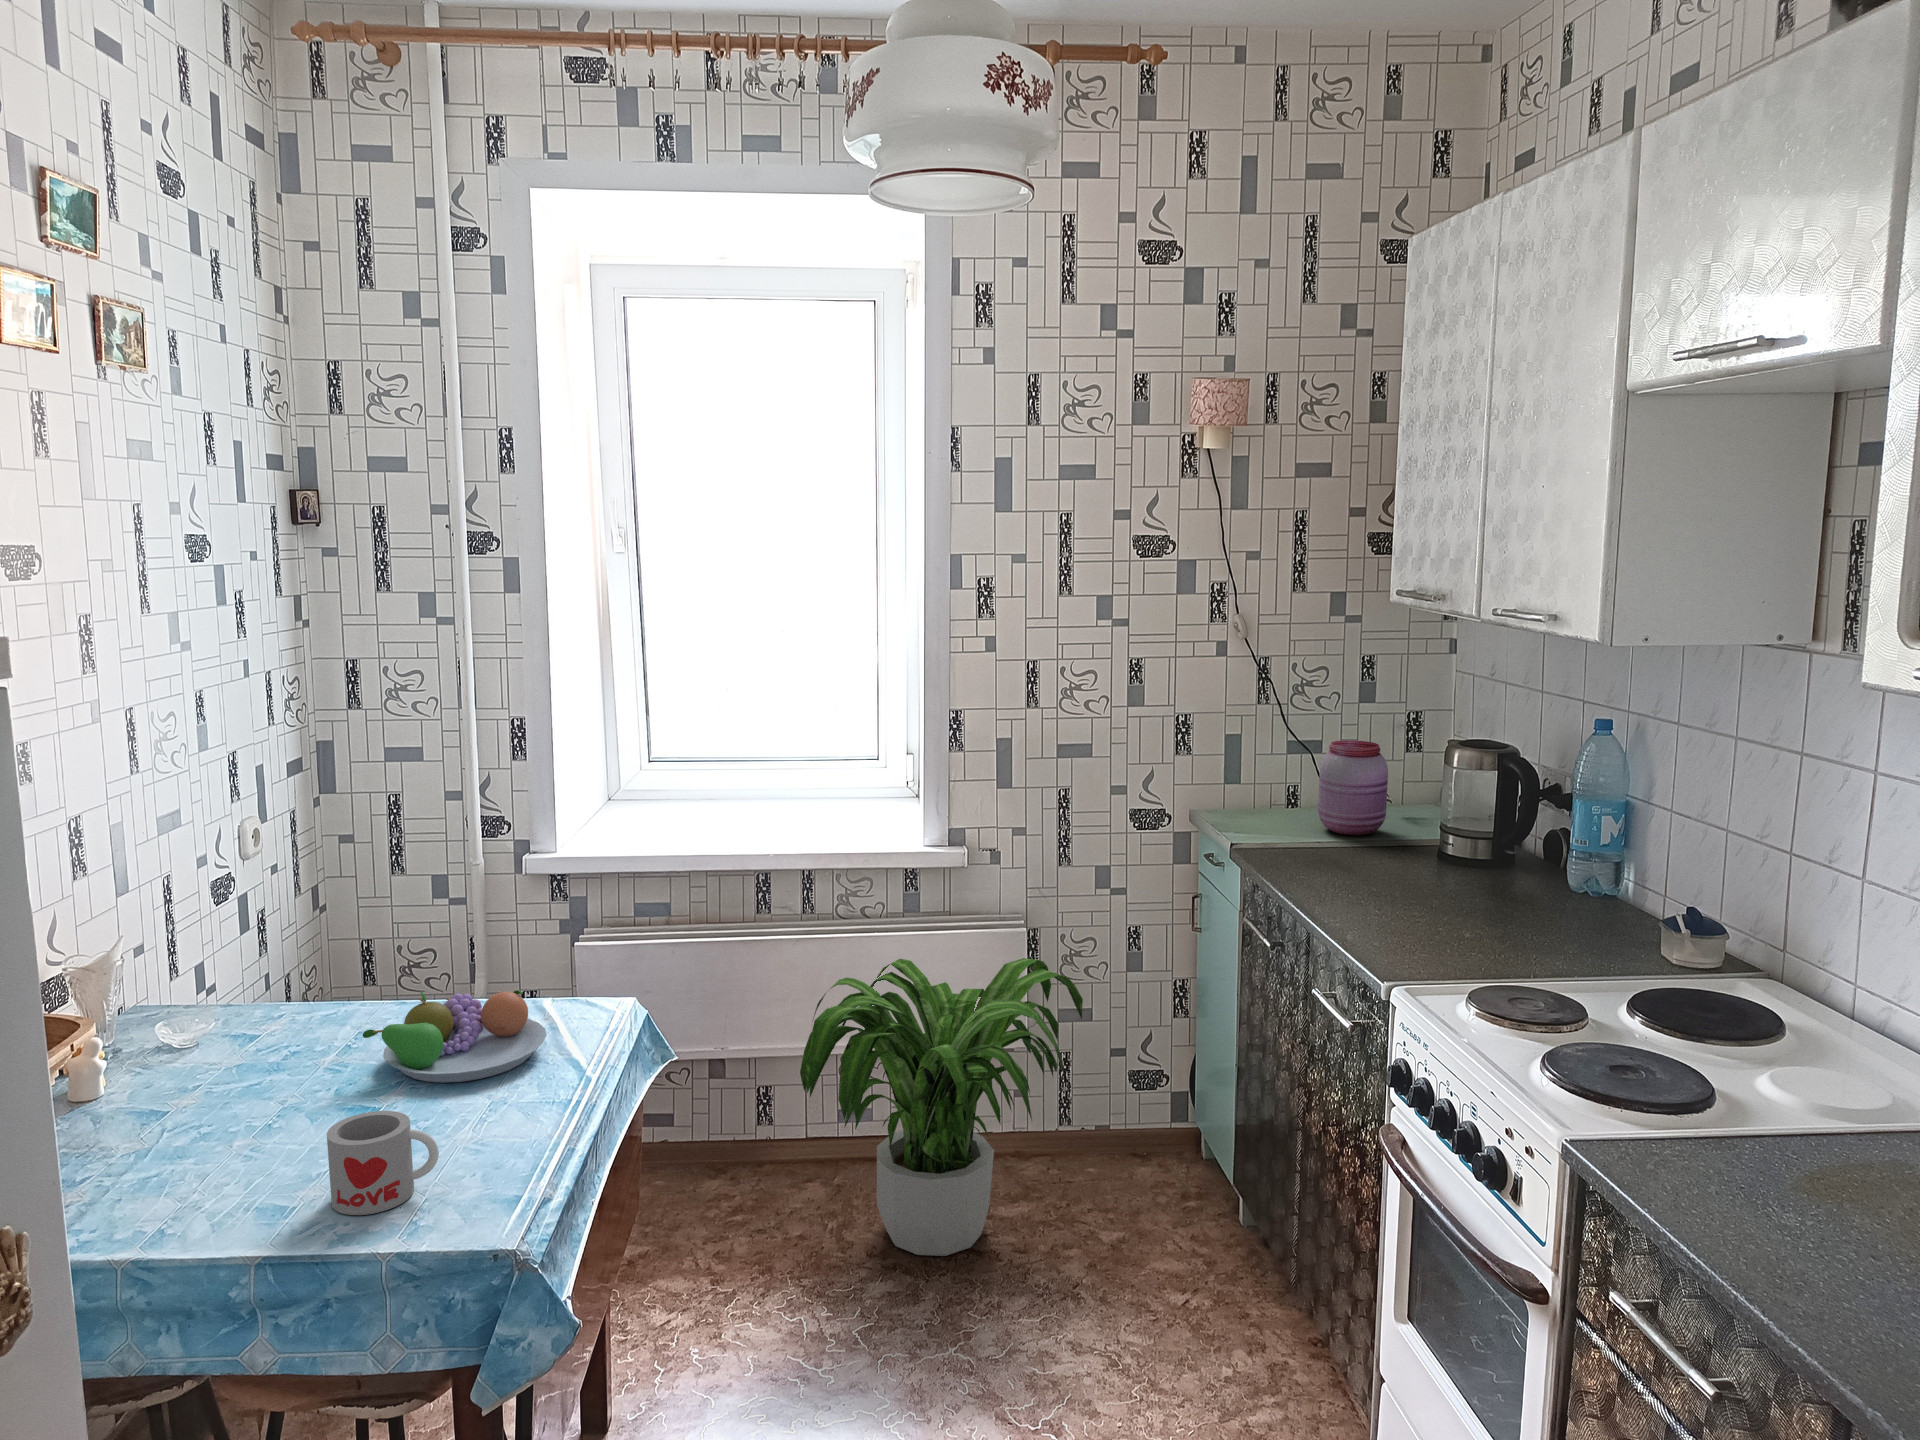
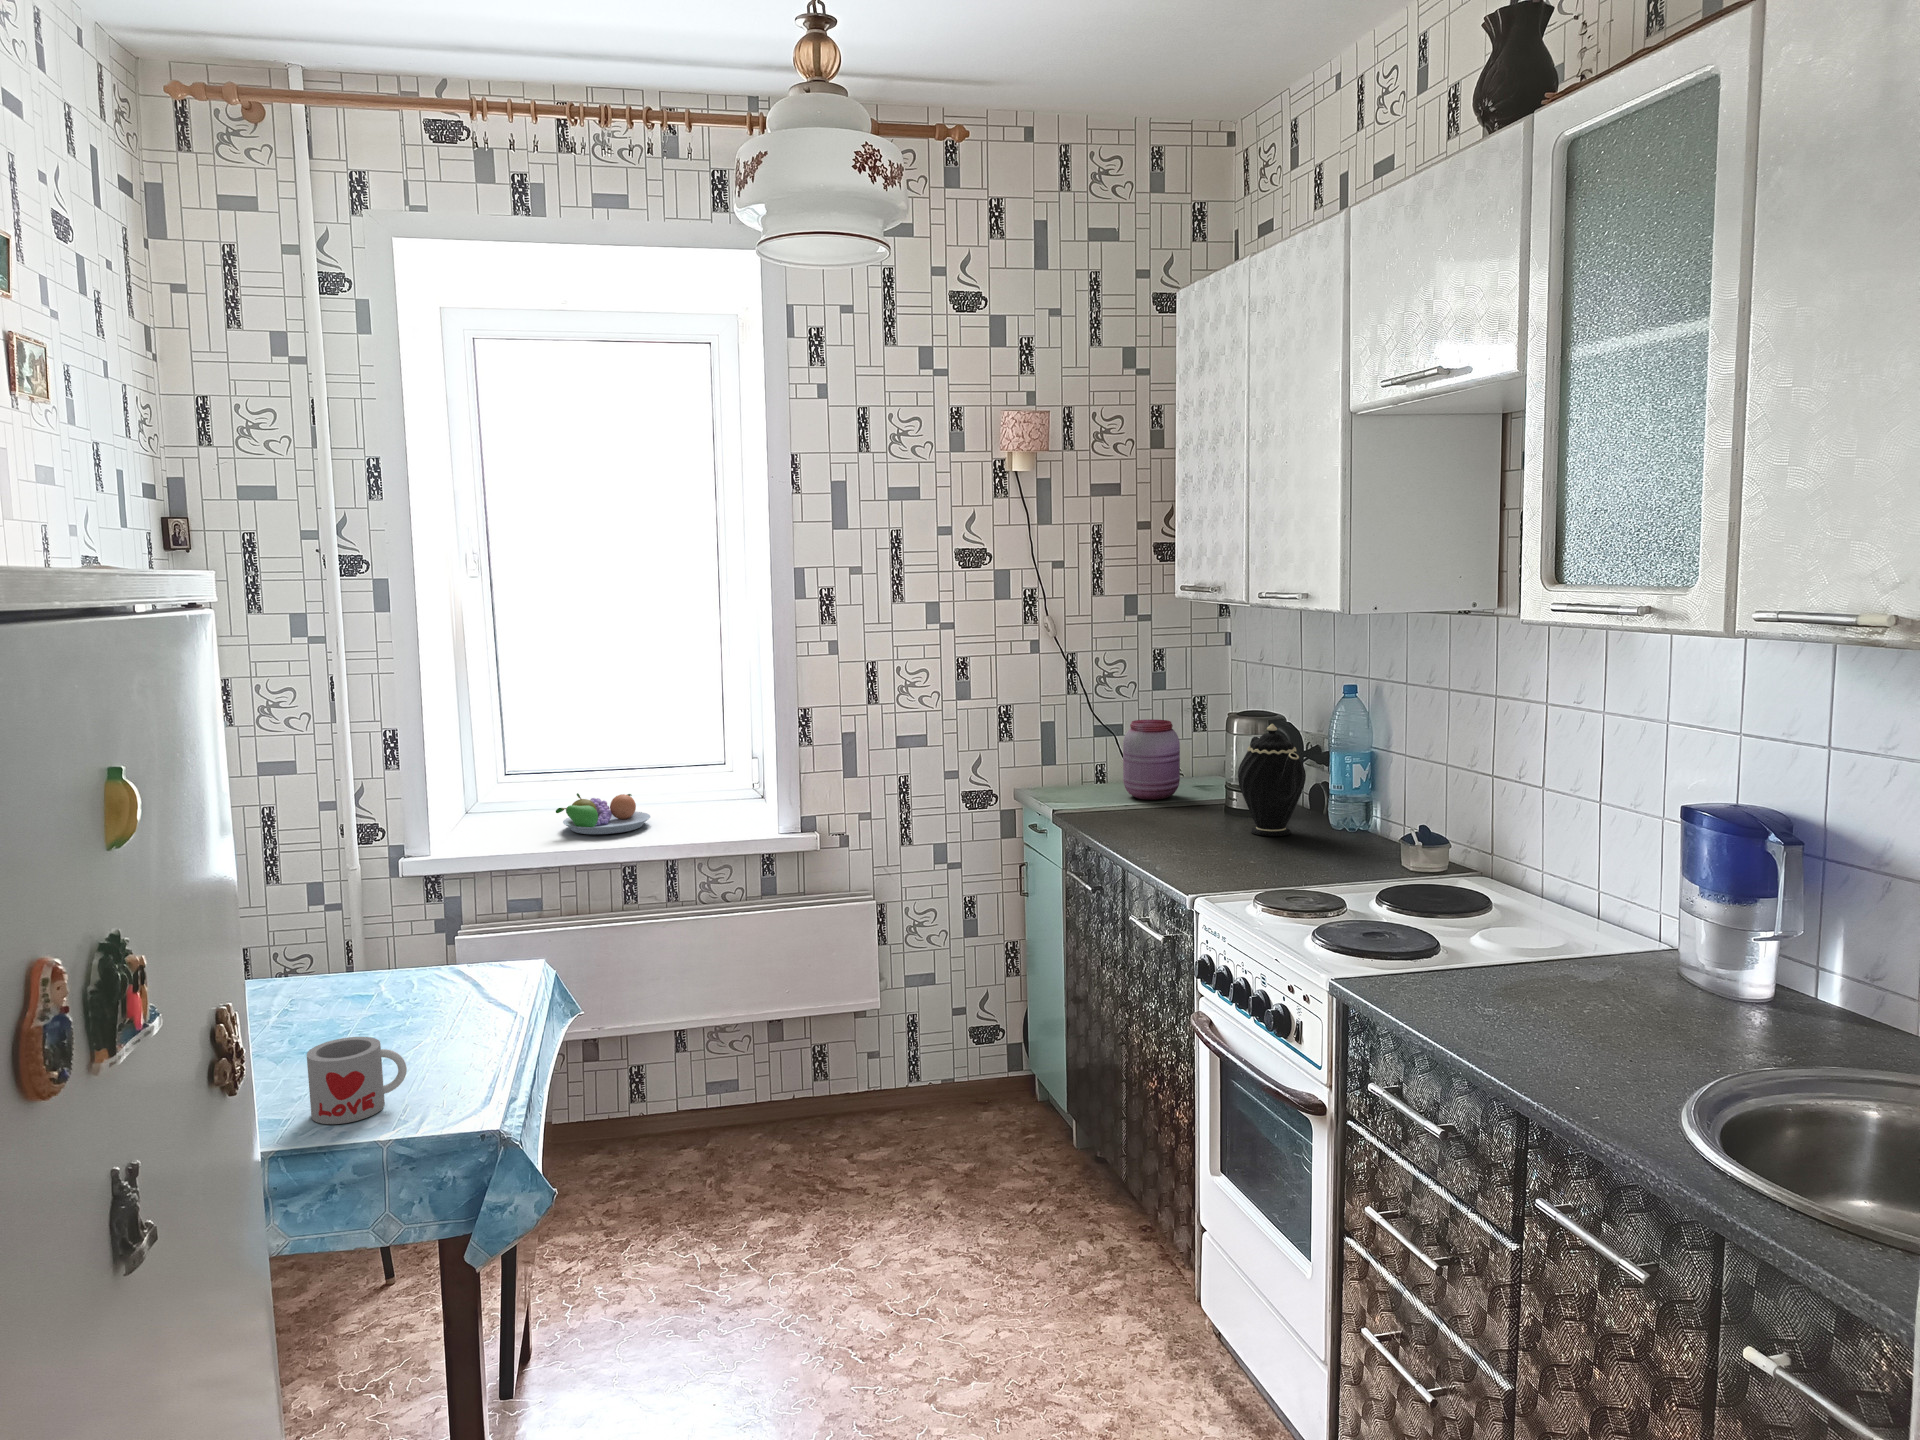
teapot: none [1456,762,1542,898] -> present [1238,724,1306,836]
potted plant: present [800,958,1083,1256] -> none [684,926,929,1195]
fruit bowl: present [363,990,547,1083] -> present [556,793,650,834]

